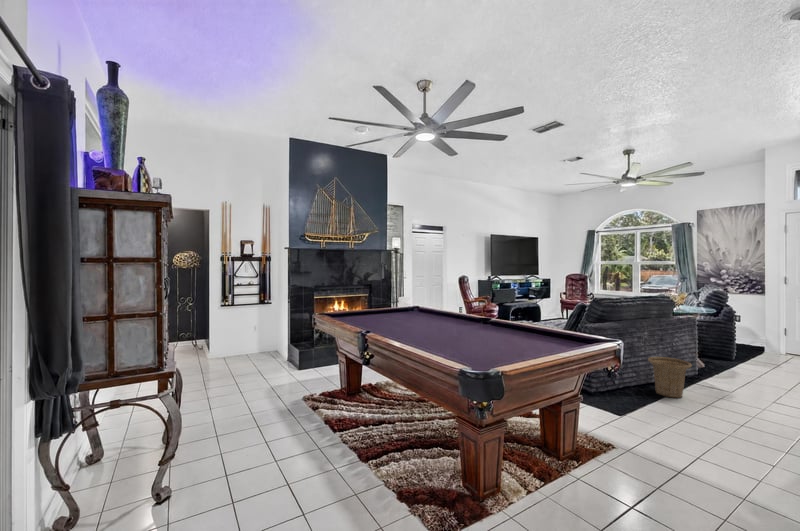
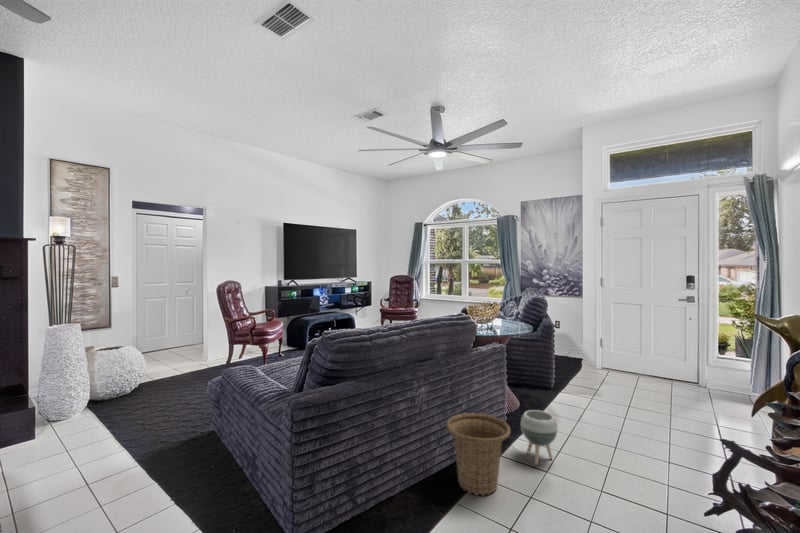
planter: none [699,362,727,393] -> present [521,410,558,465]

